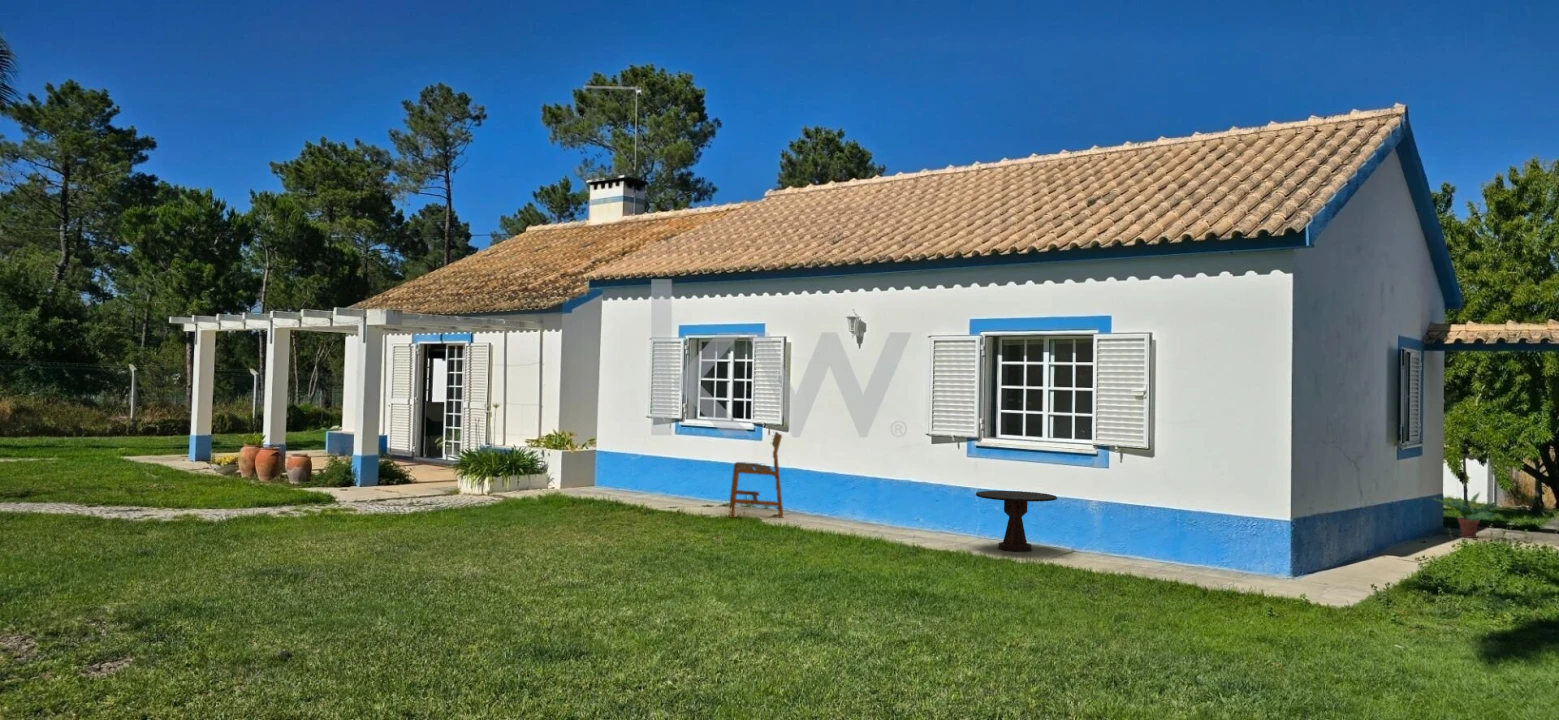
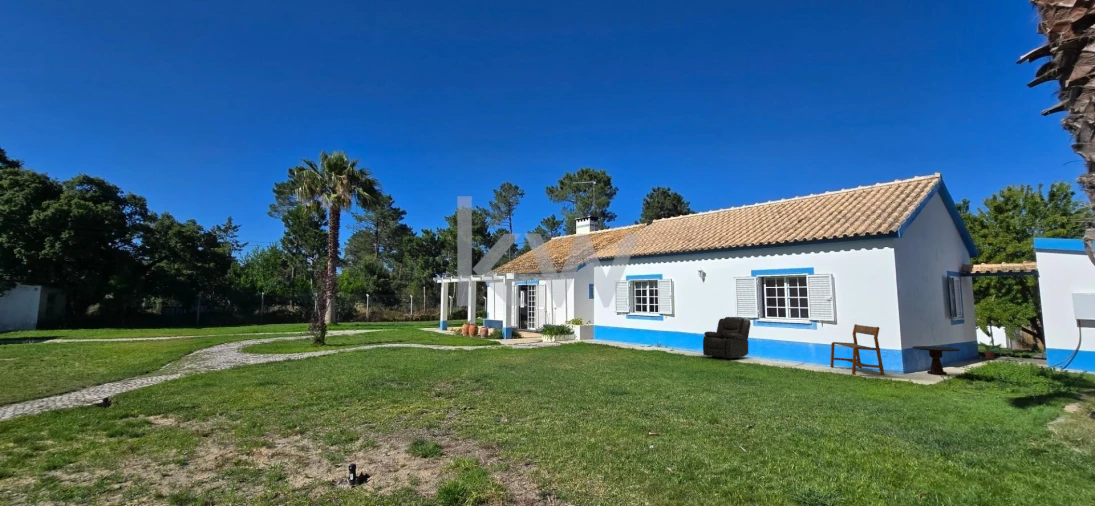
bench: present [729,432,783,518] -> present [830,324,884,375]
chair: none [844,434,961,540] -> present [703,317,751,359]
side table: present [976,491,1057,552] -> present [912,346,959,375]

